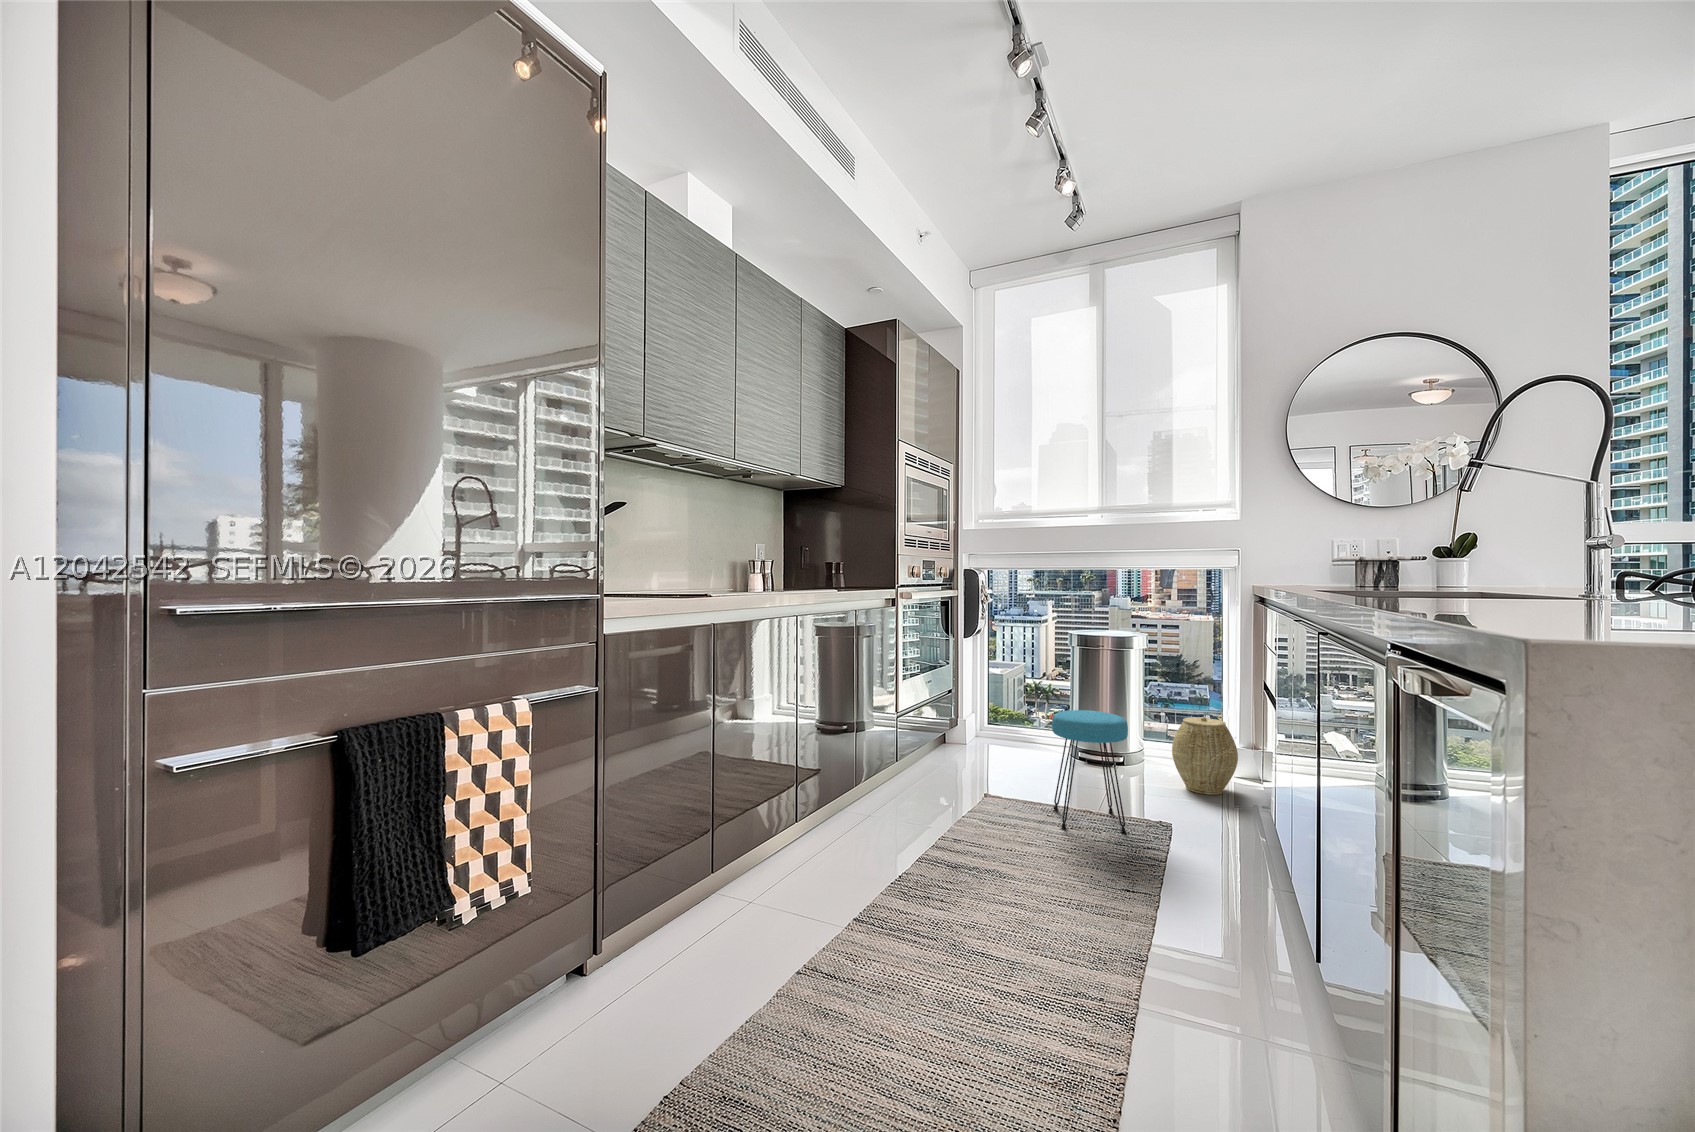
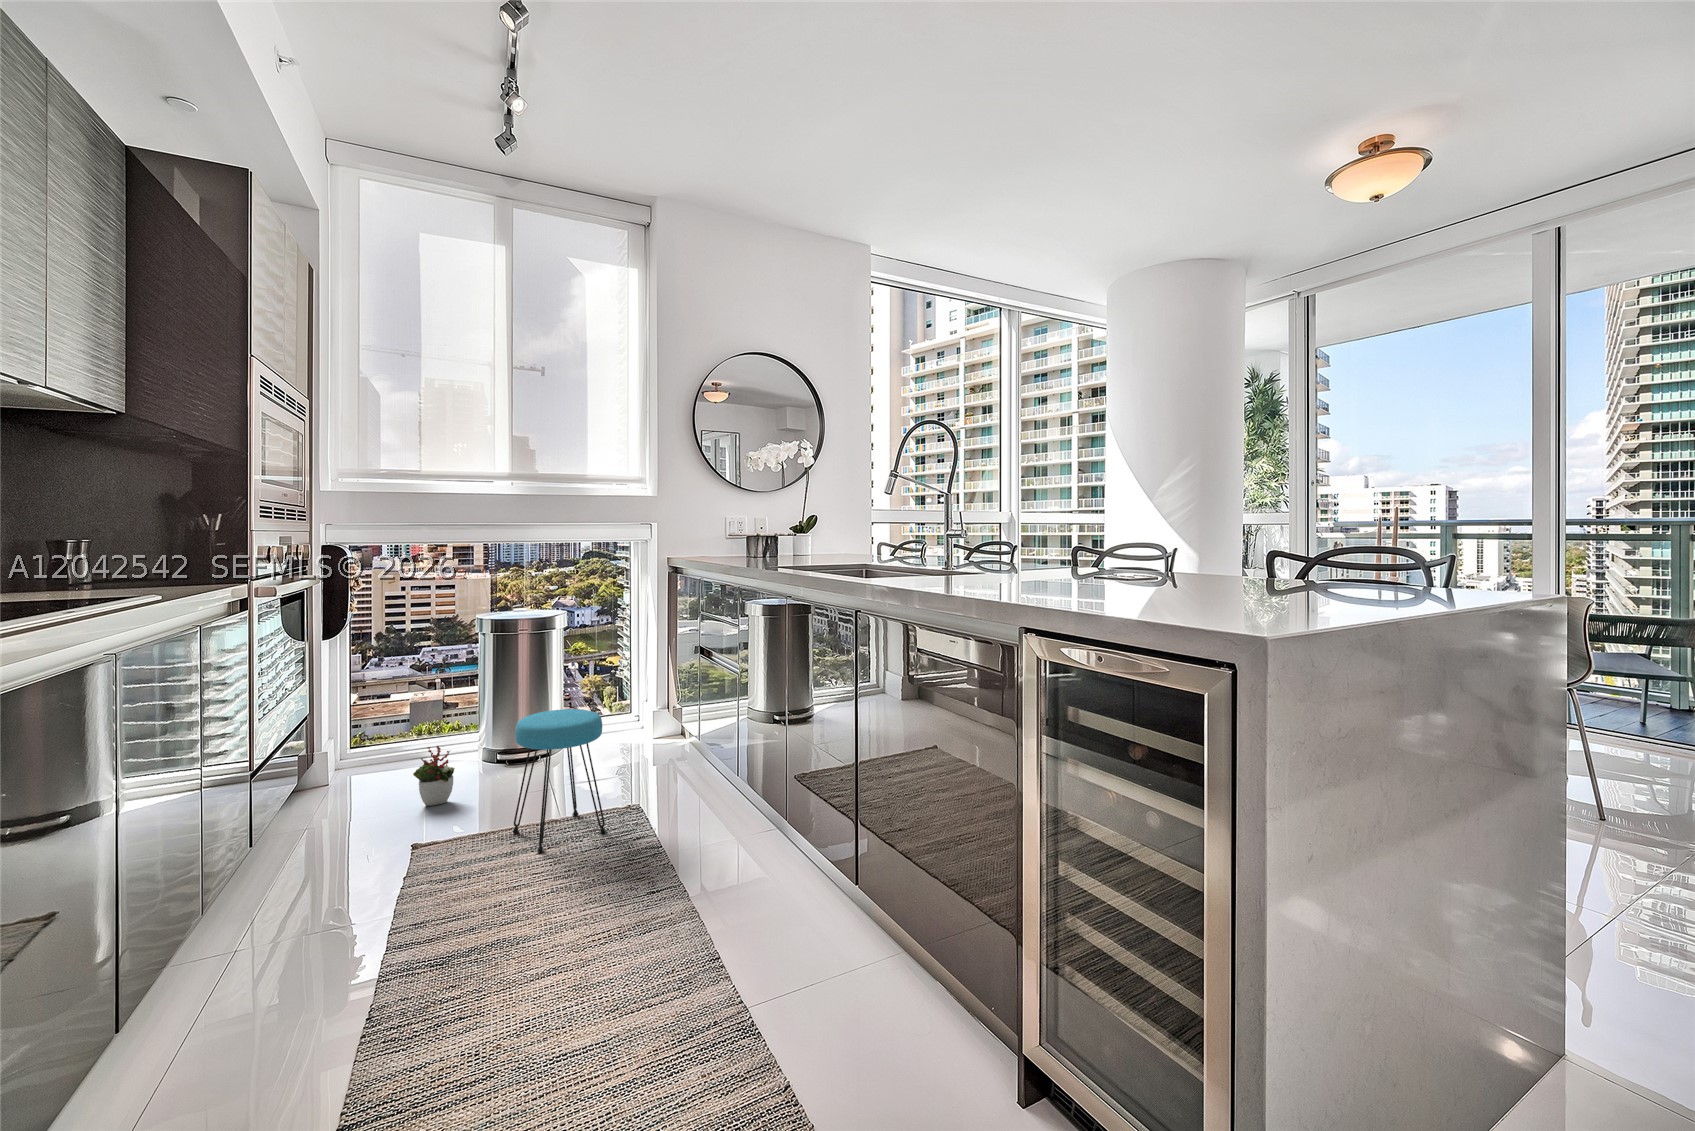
woven basket: present [1172,717,1238,795] -> none [610,692,669,767]
decorative plant: none [1001,727,1030,776] -> present [413,746,455,806]

